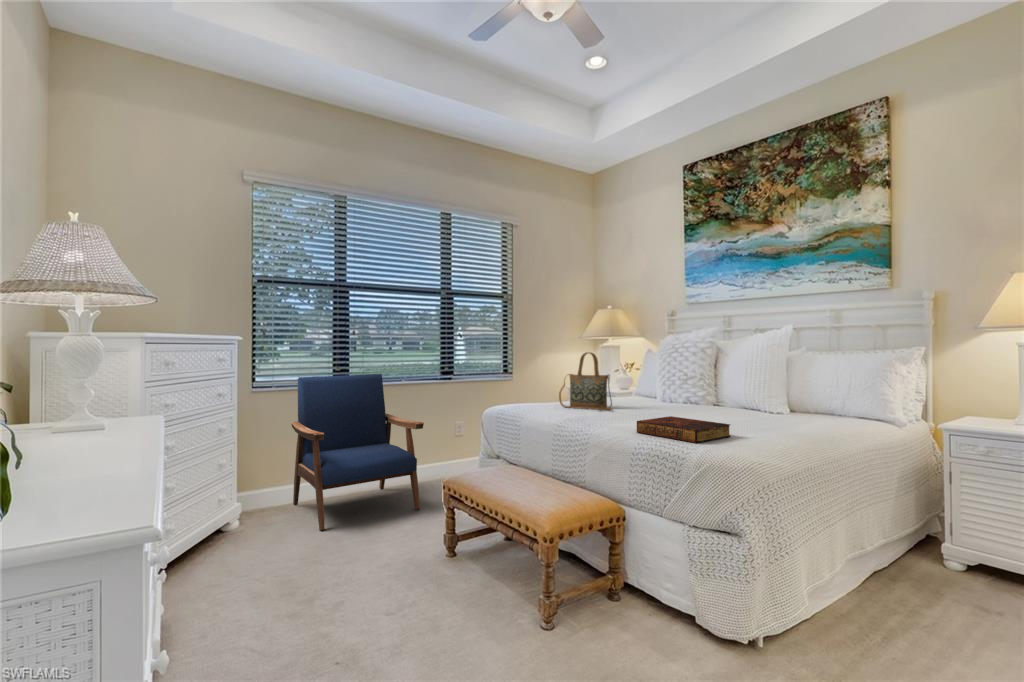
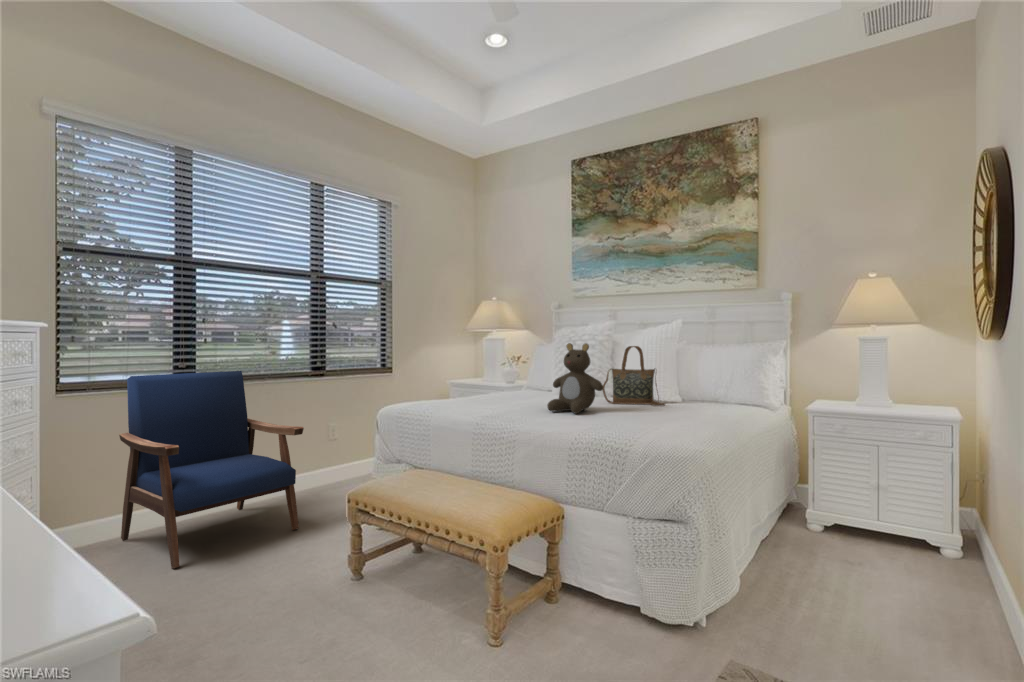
teddy bear: none [630,350,687,420] -> present [547,343,603,414]
handbag: present [559,352,612,411] -> present [603,346,665,406]
book: present [637,416,730,443] -> none [570,409,659,435]

